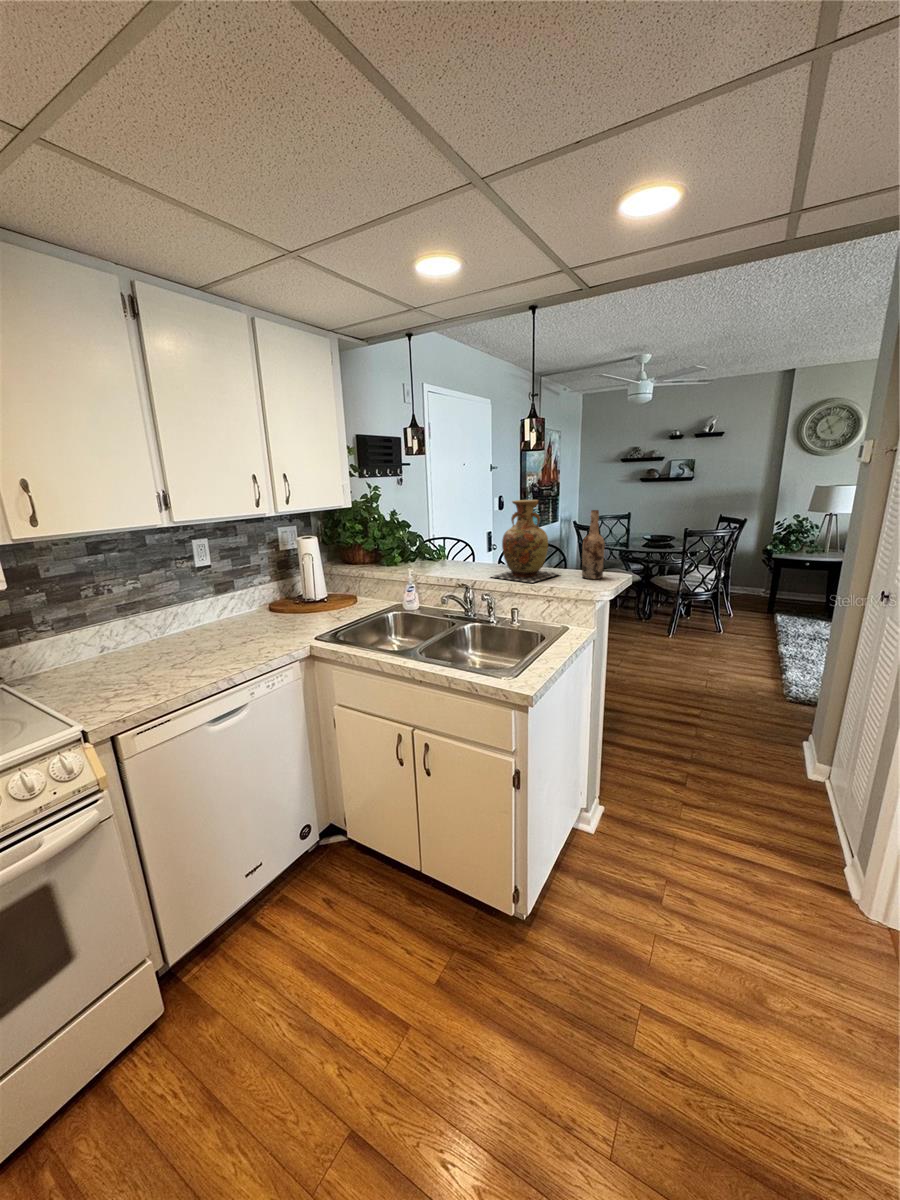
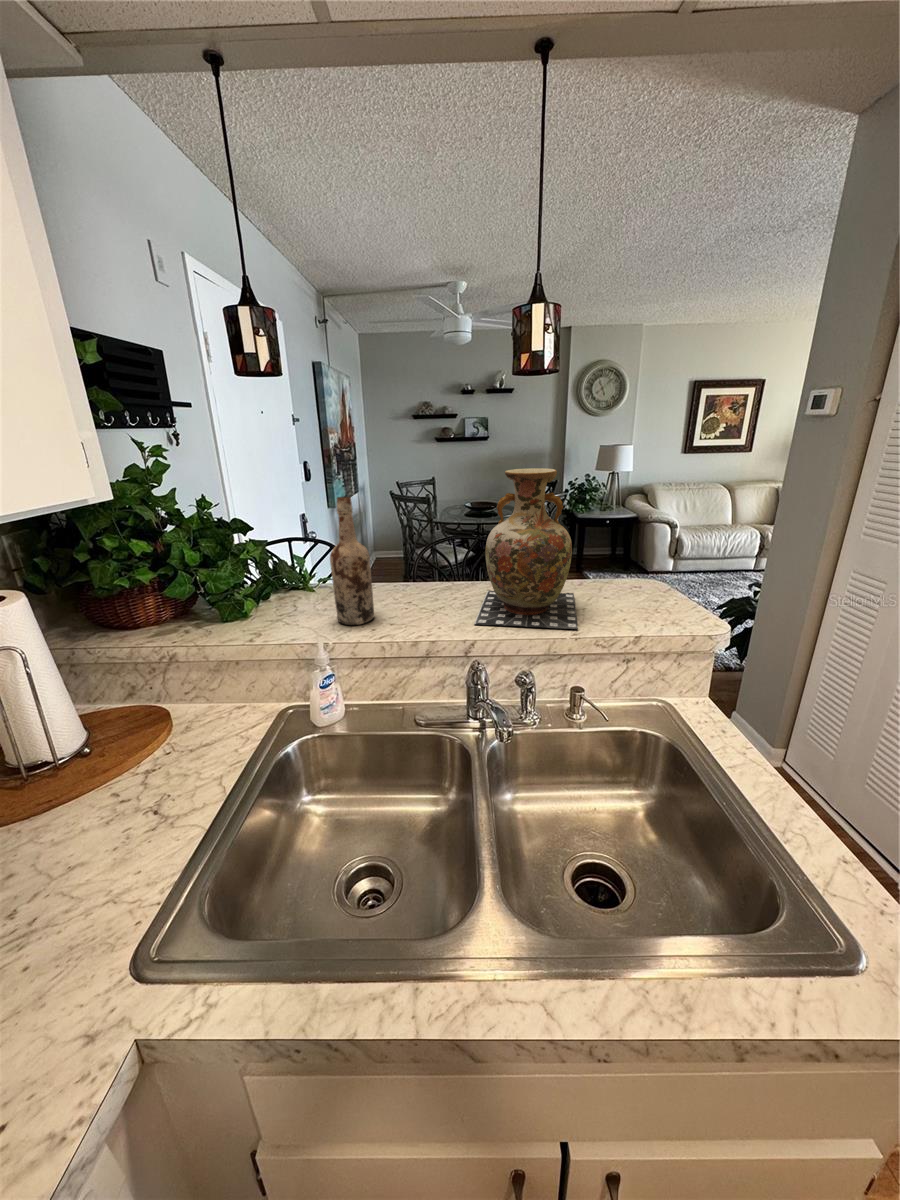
wine bottle: present [582,510,605,579] -> present [330,496,374,625]

